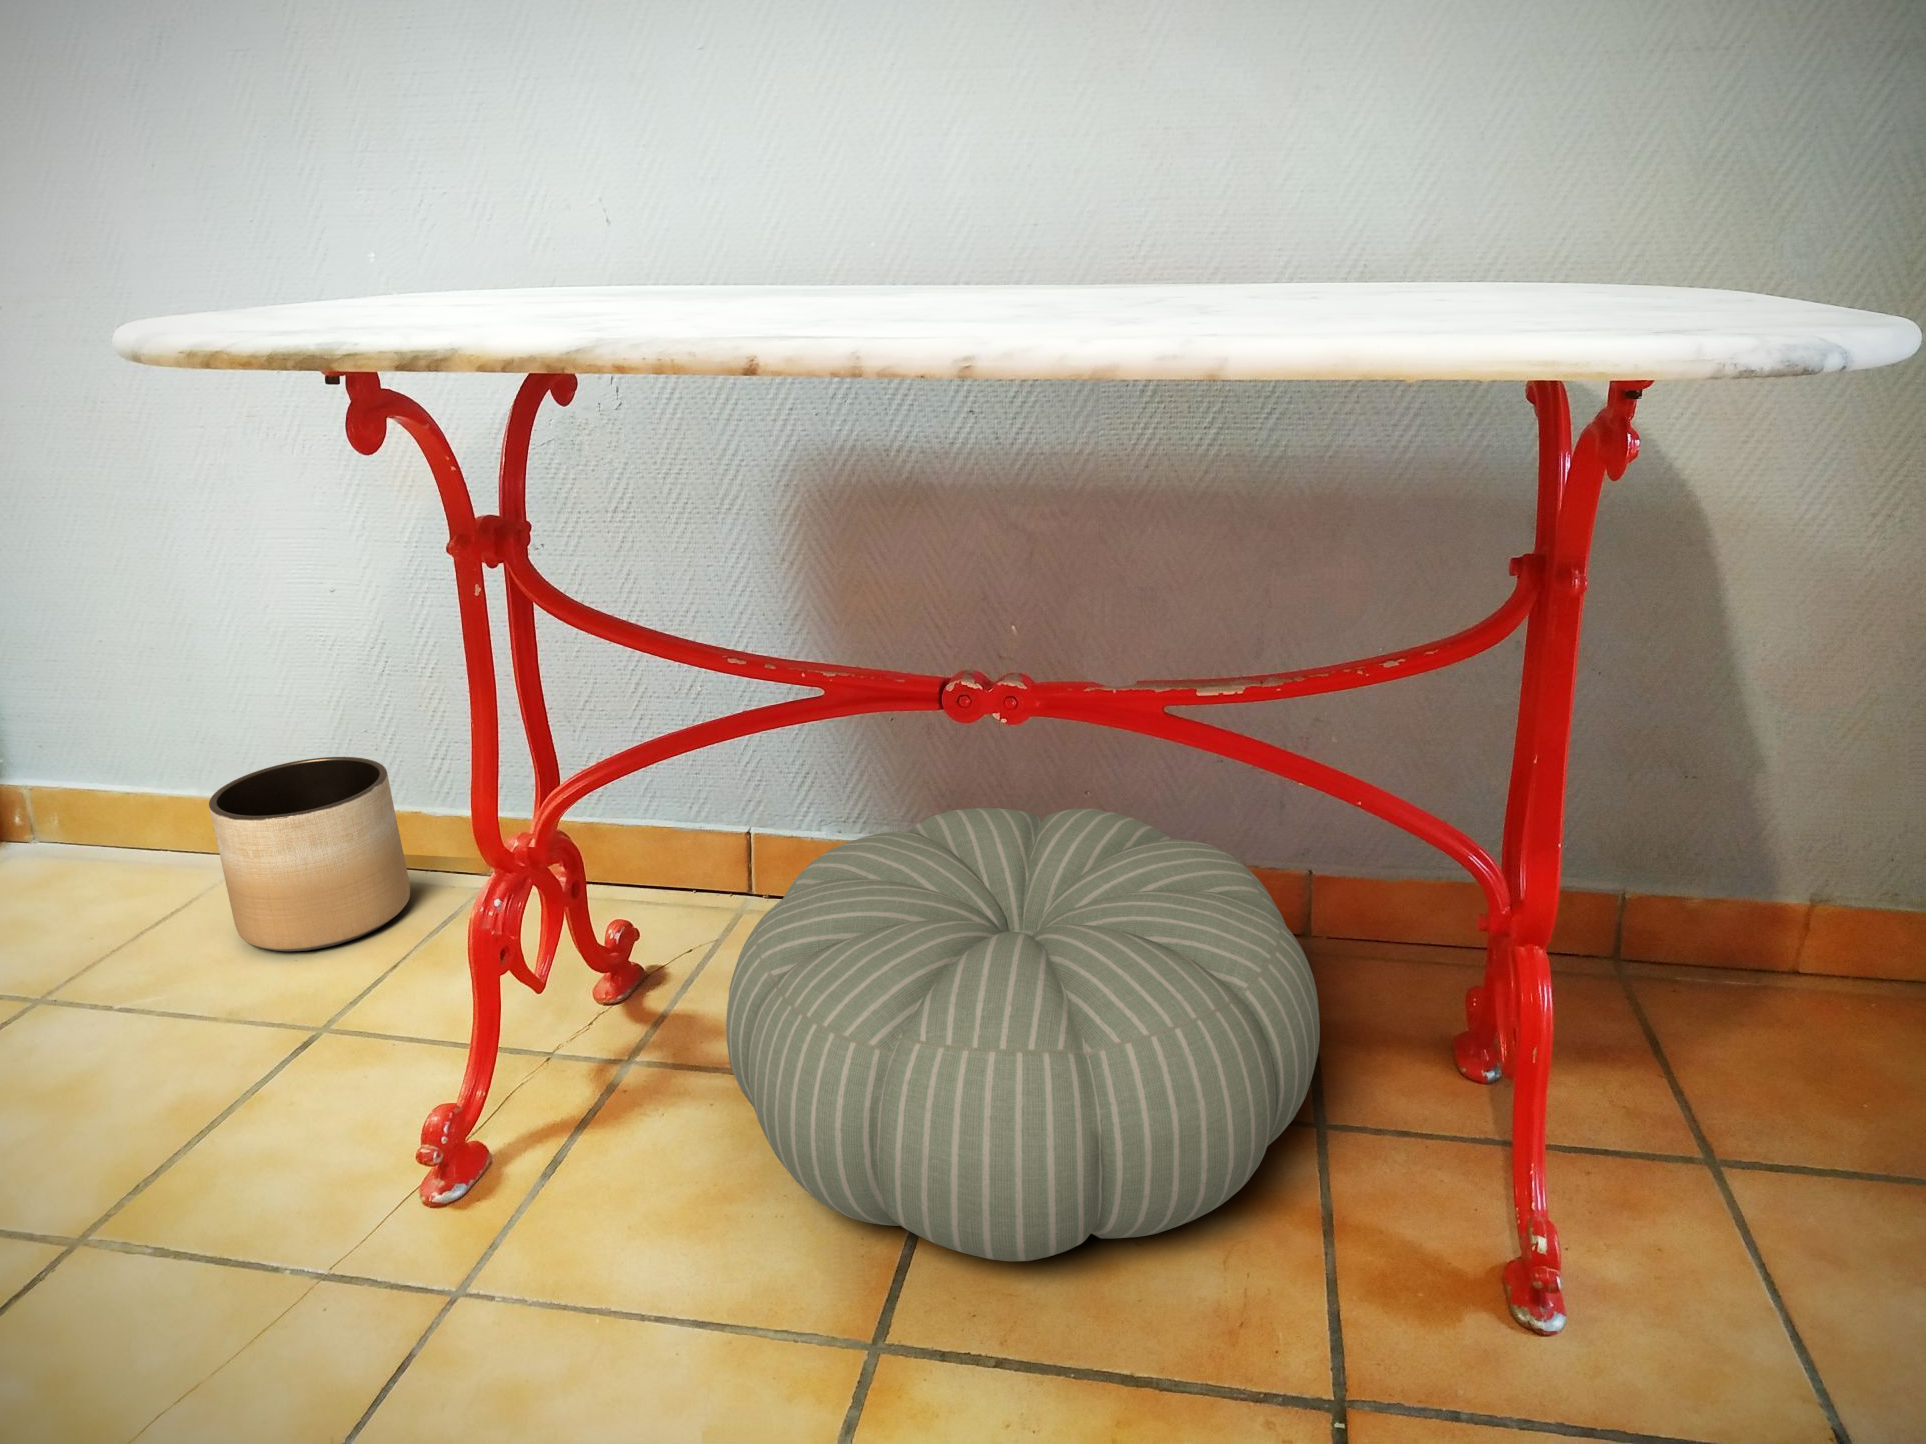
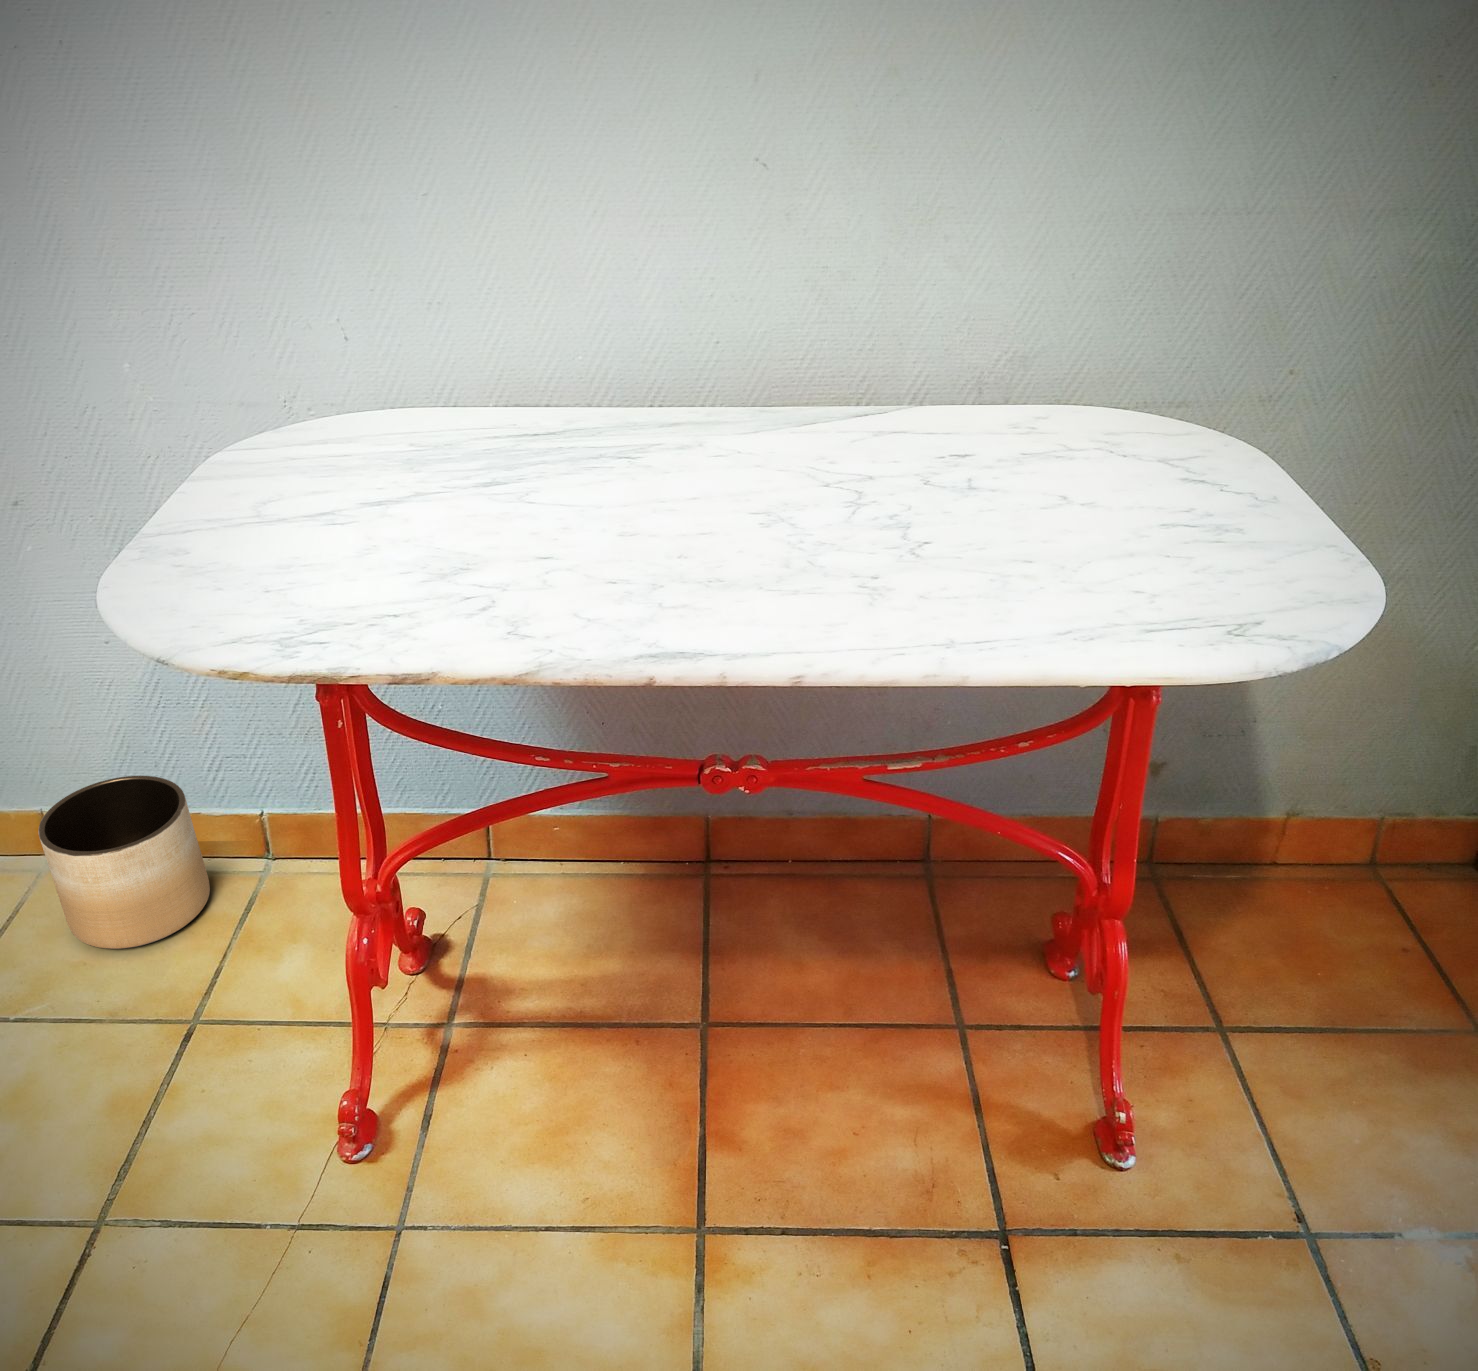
pouf: present [726,808,1320,1261] -> none [549,805,968,1164]

